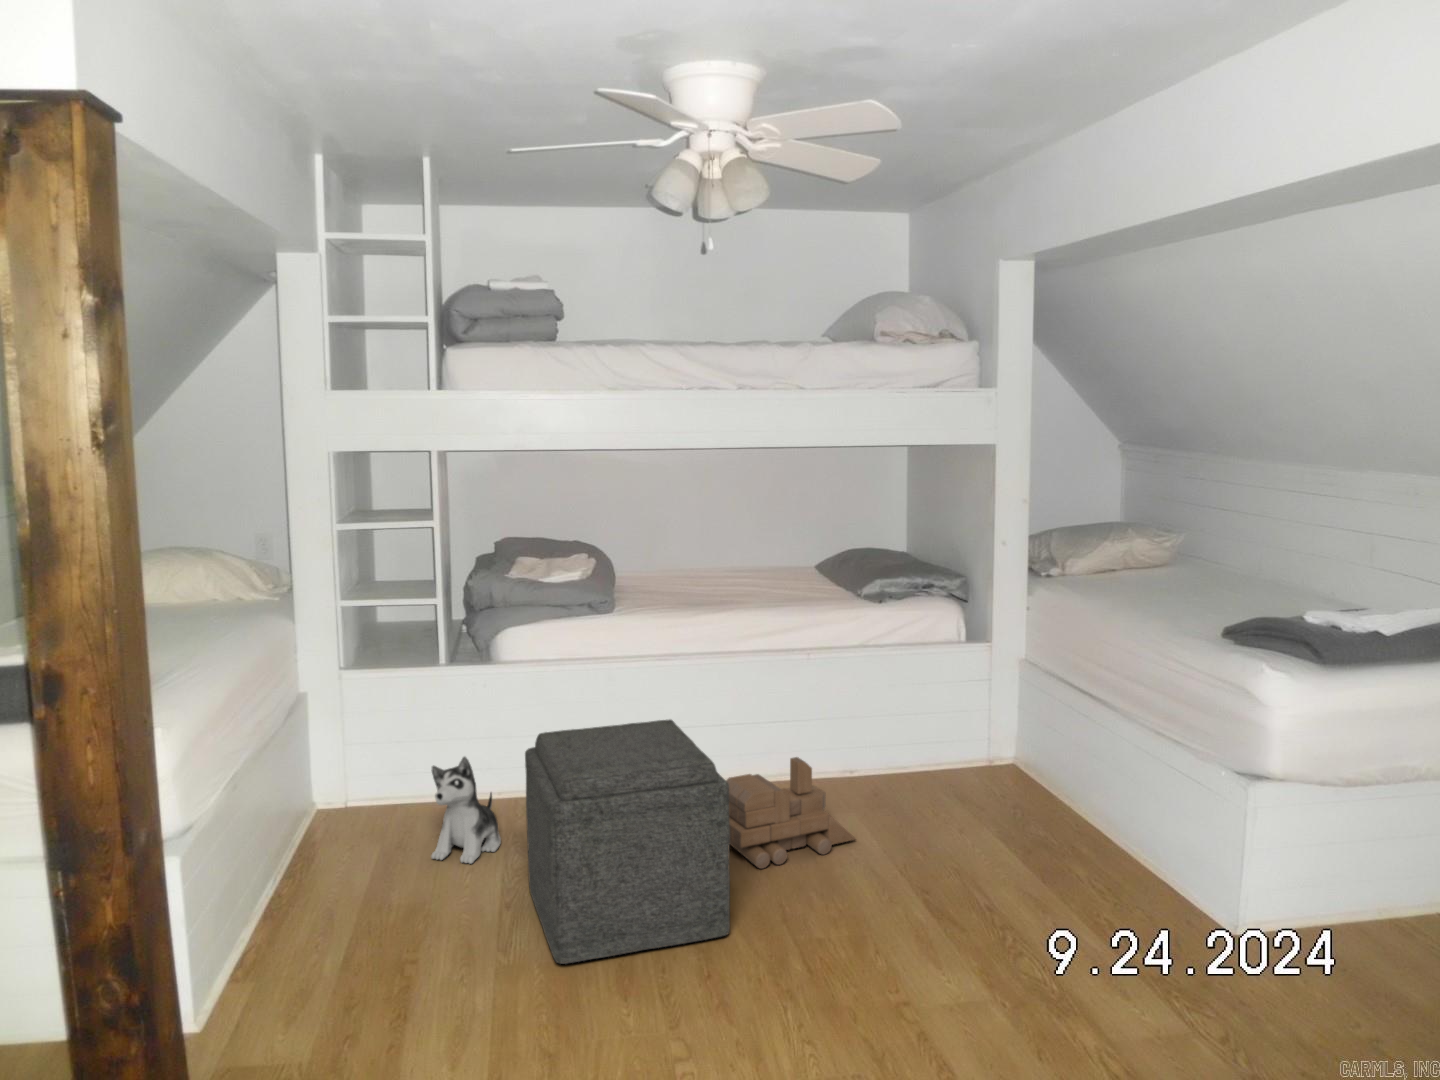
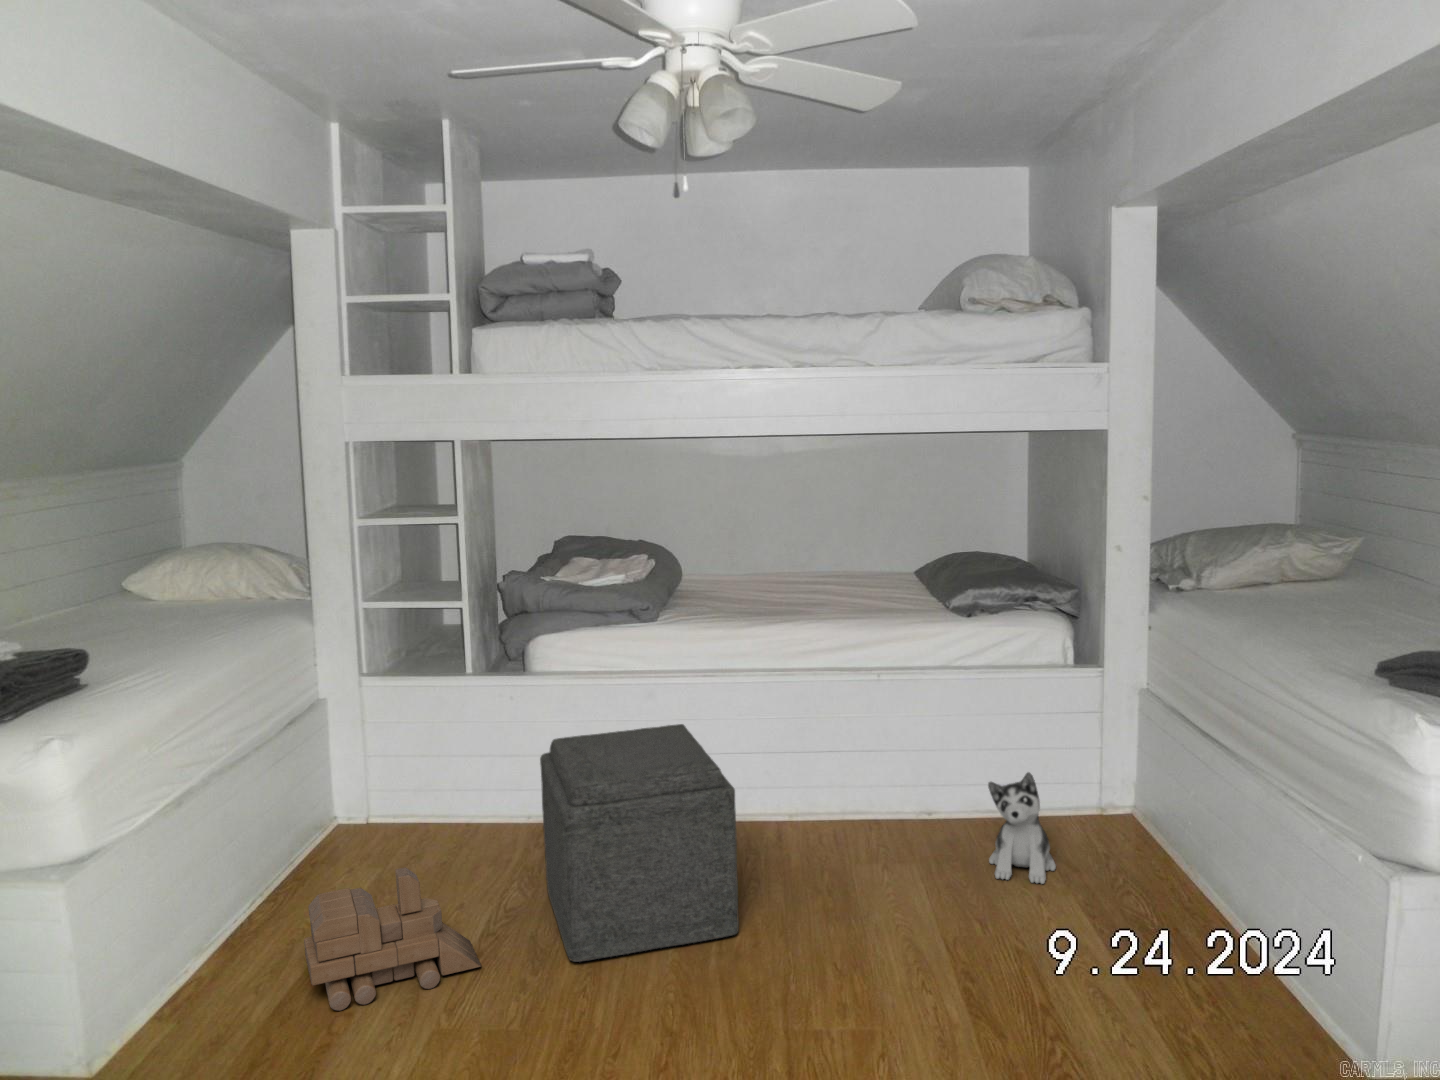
plush toy: present [431,757,501,864] -> present [988,772,1056,884]
toy train: present [726,757,855,869] -> present [304,868,481,1011]

